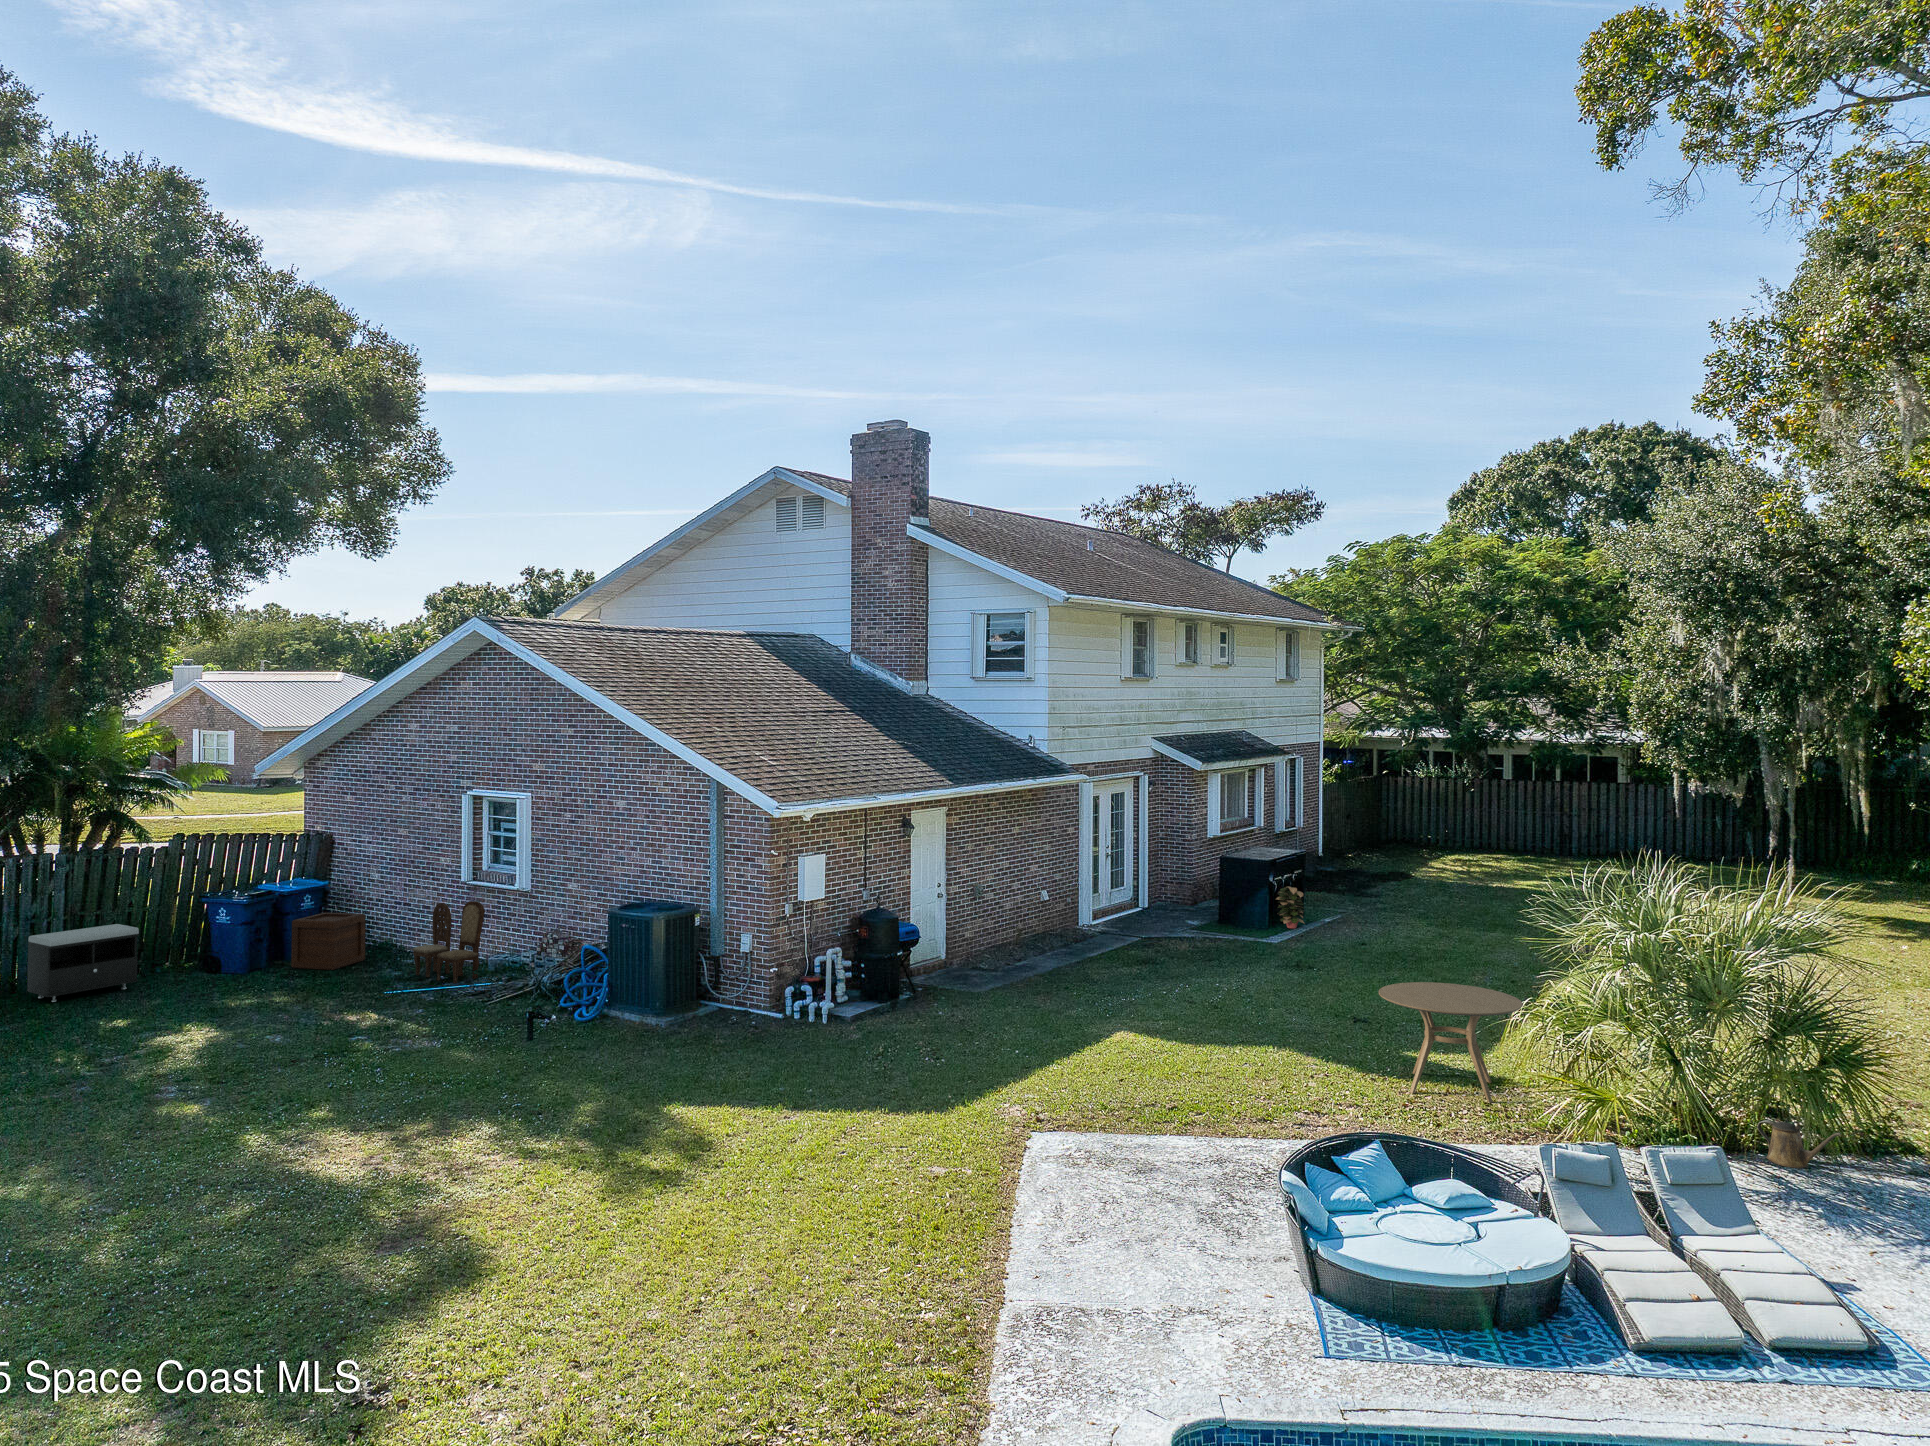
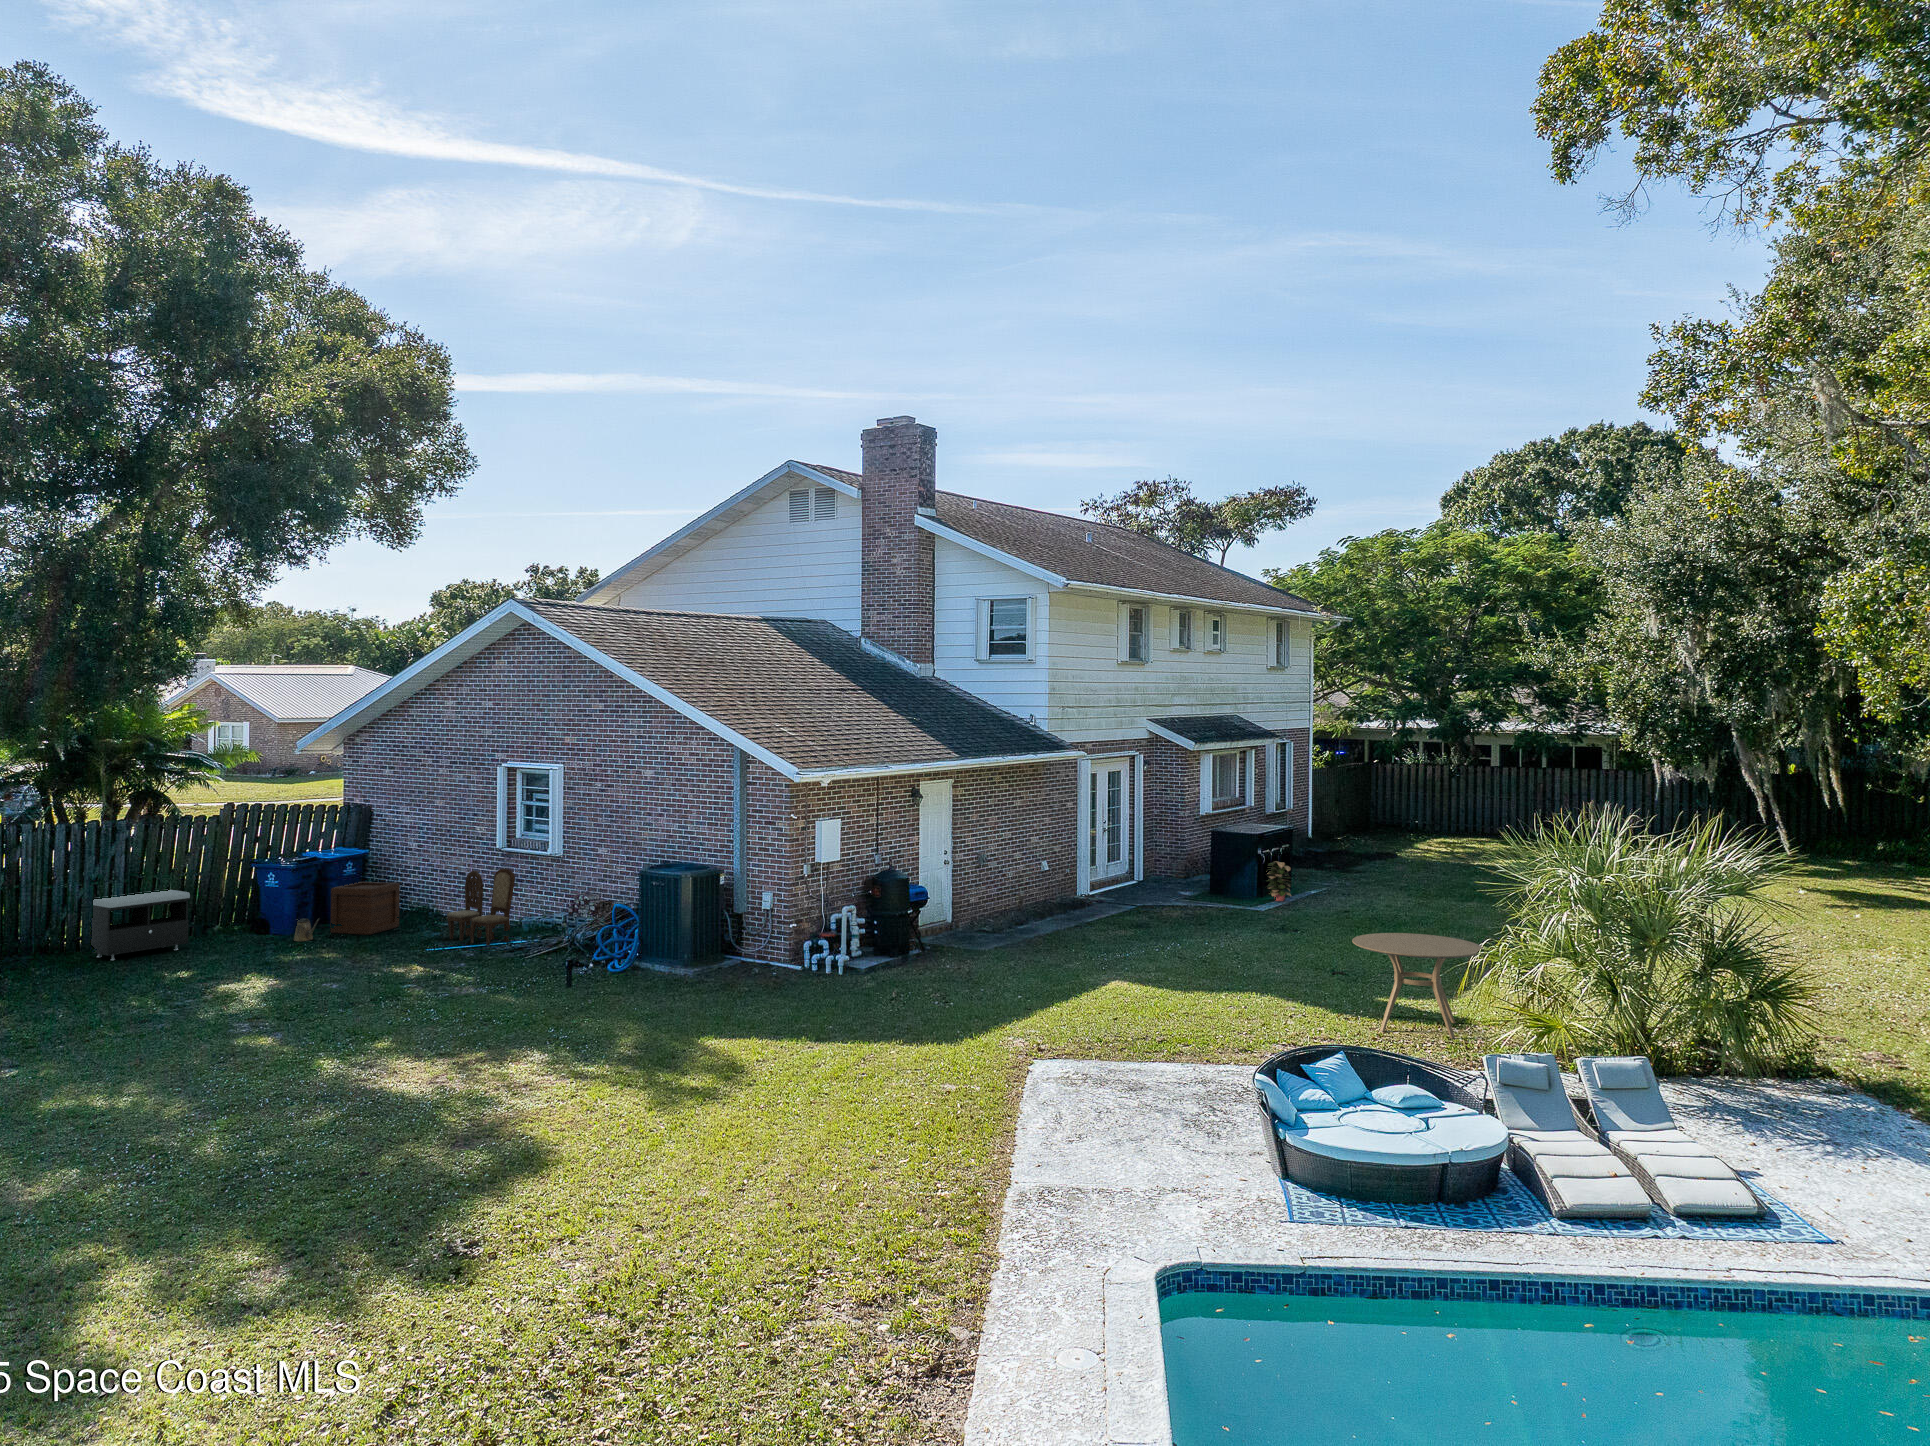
watering can: present [1757,1120,1841,1168] -> present [294,918,320,941]

